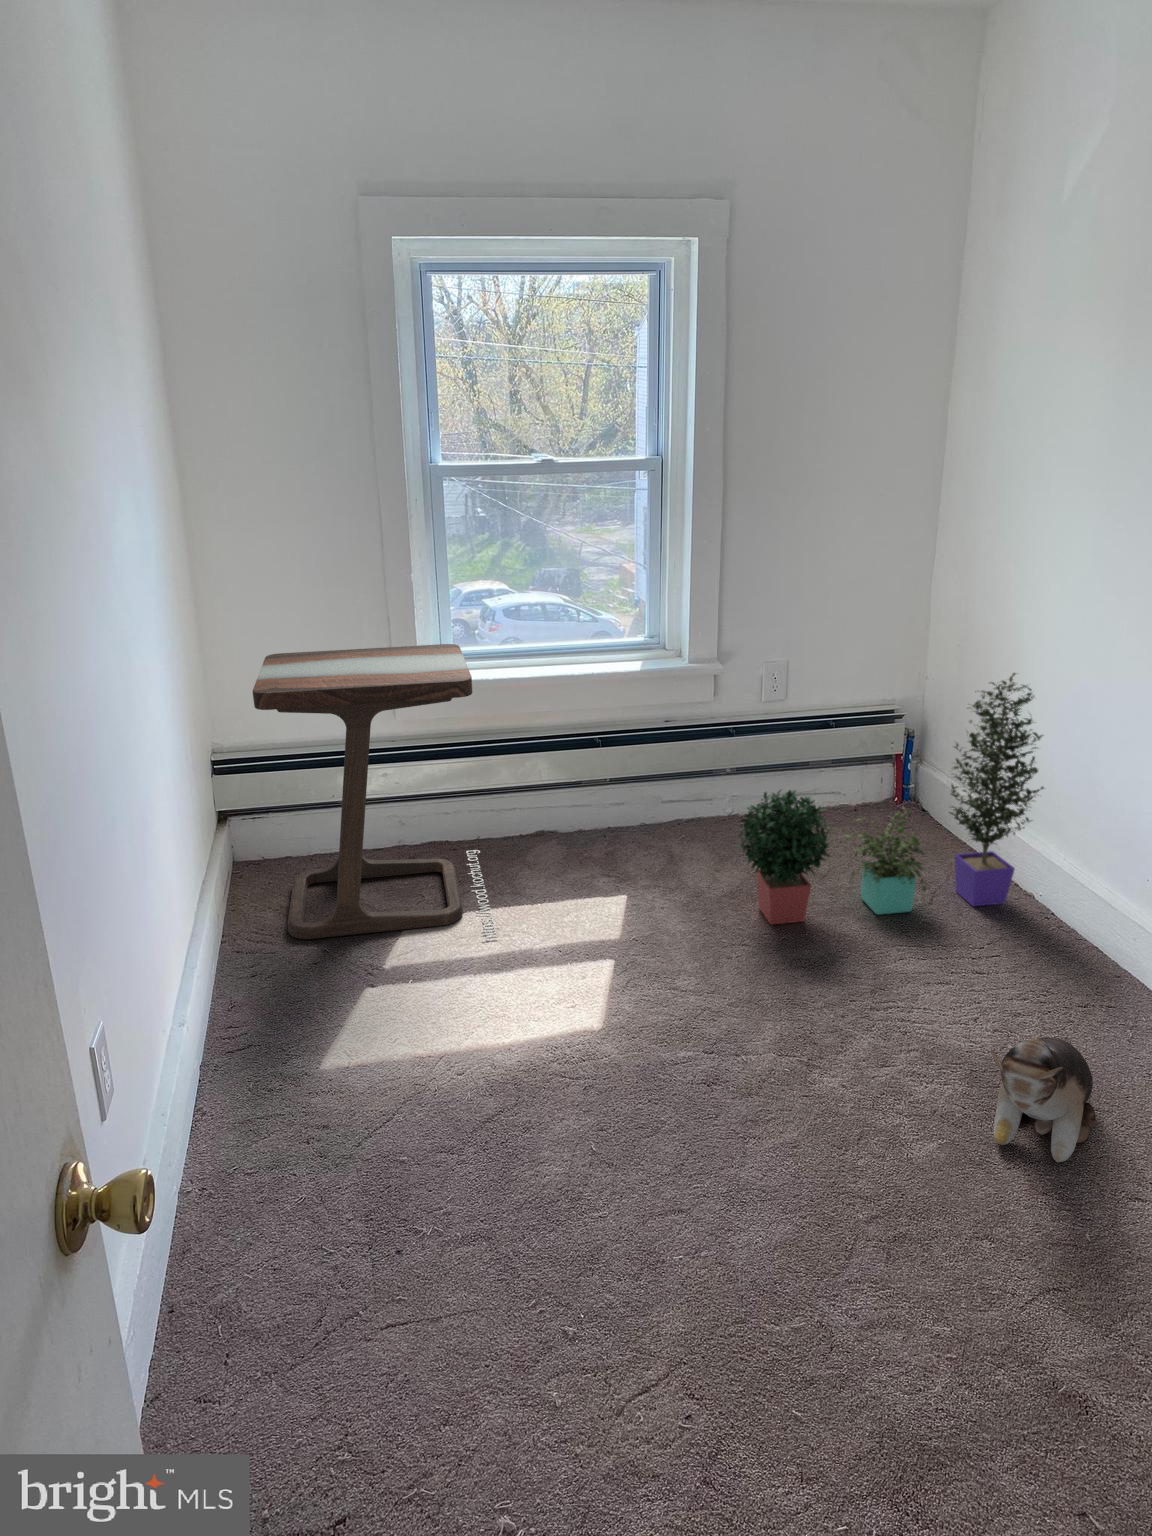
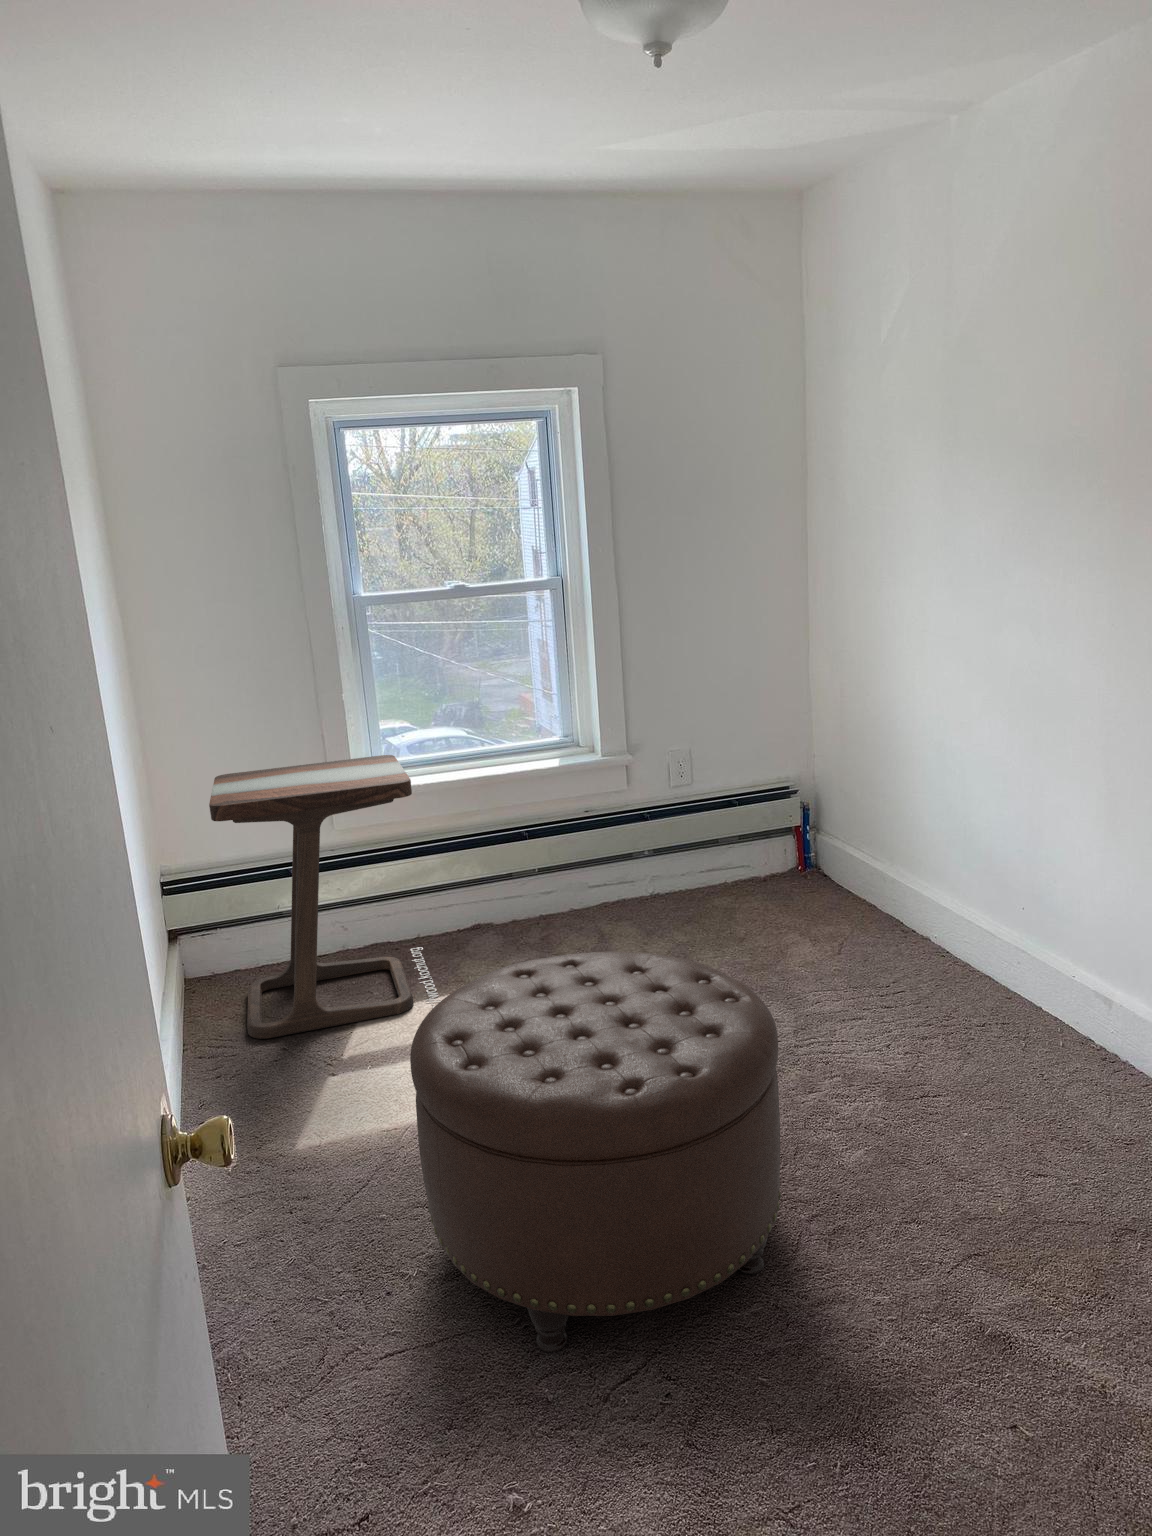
potted plant: present [736,673,1044,924] -> none [659,743,924,985]
ottoman: none [434,901,854,1347] -> present [410,951,781,1352]
plush toy: present [990,1037,1096,1162] -> none [896,1039,995,1151]

